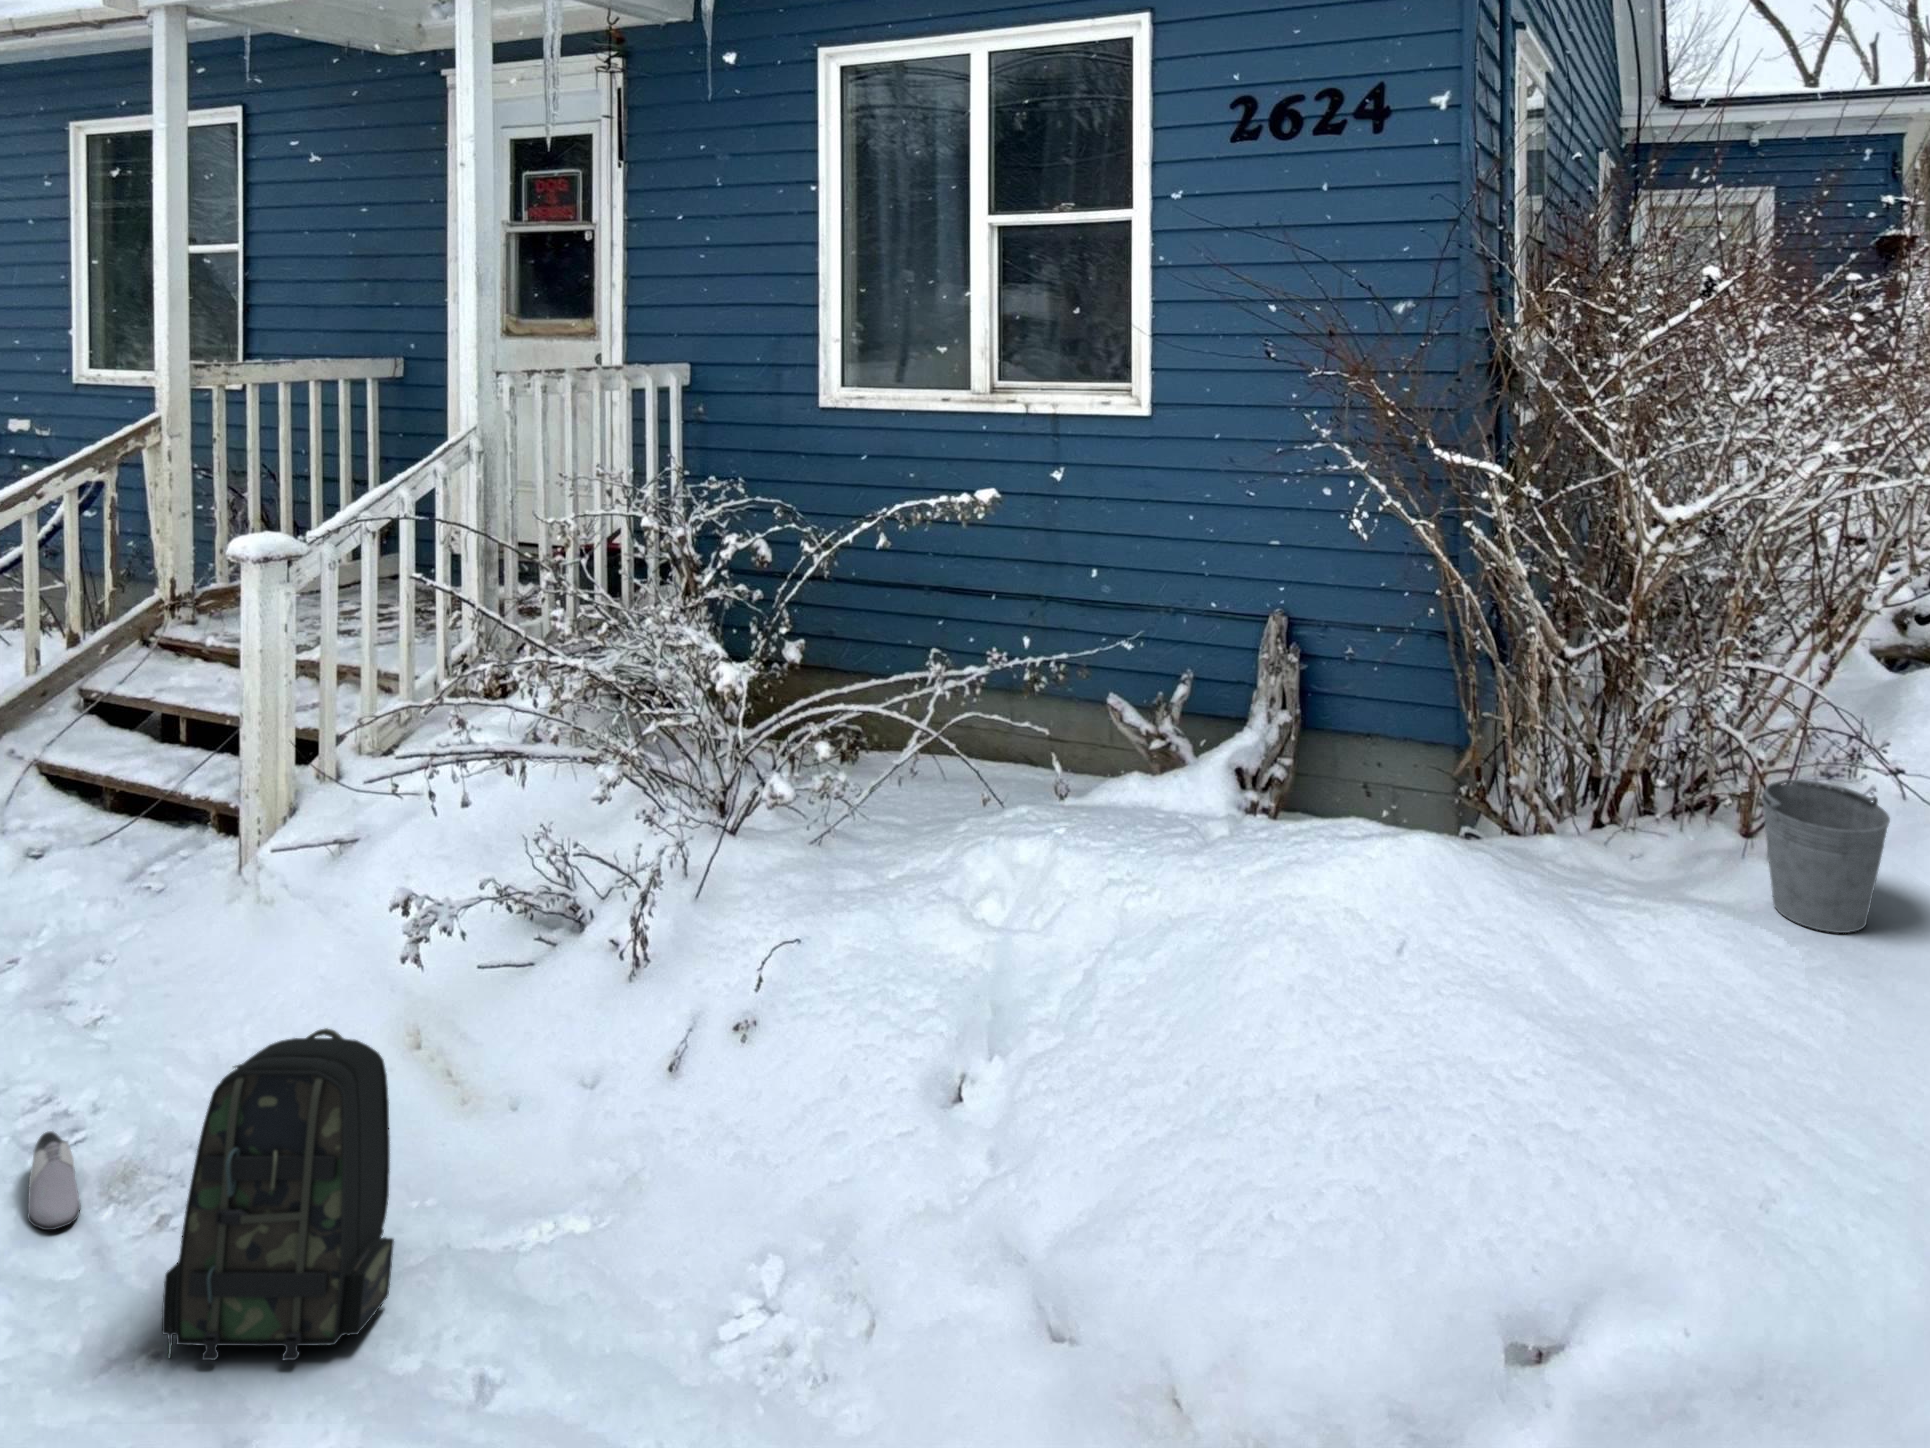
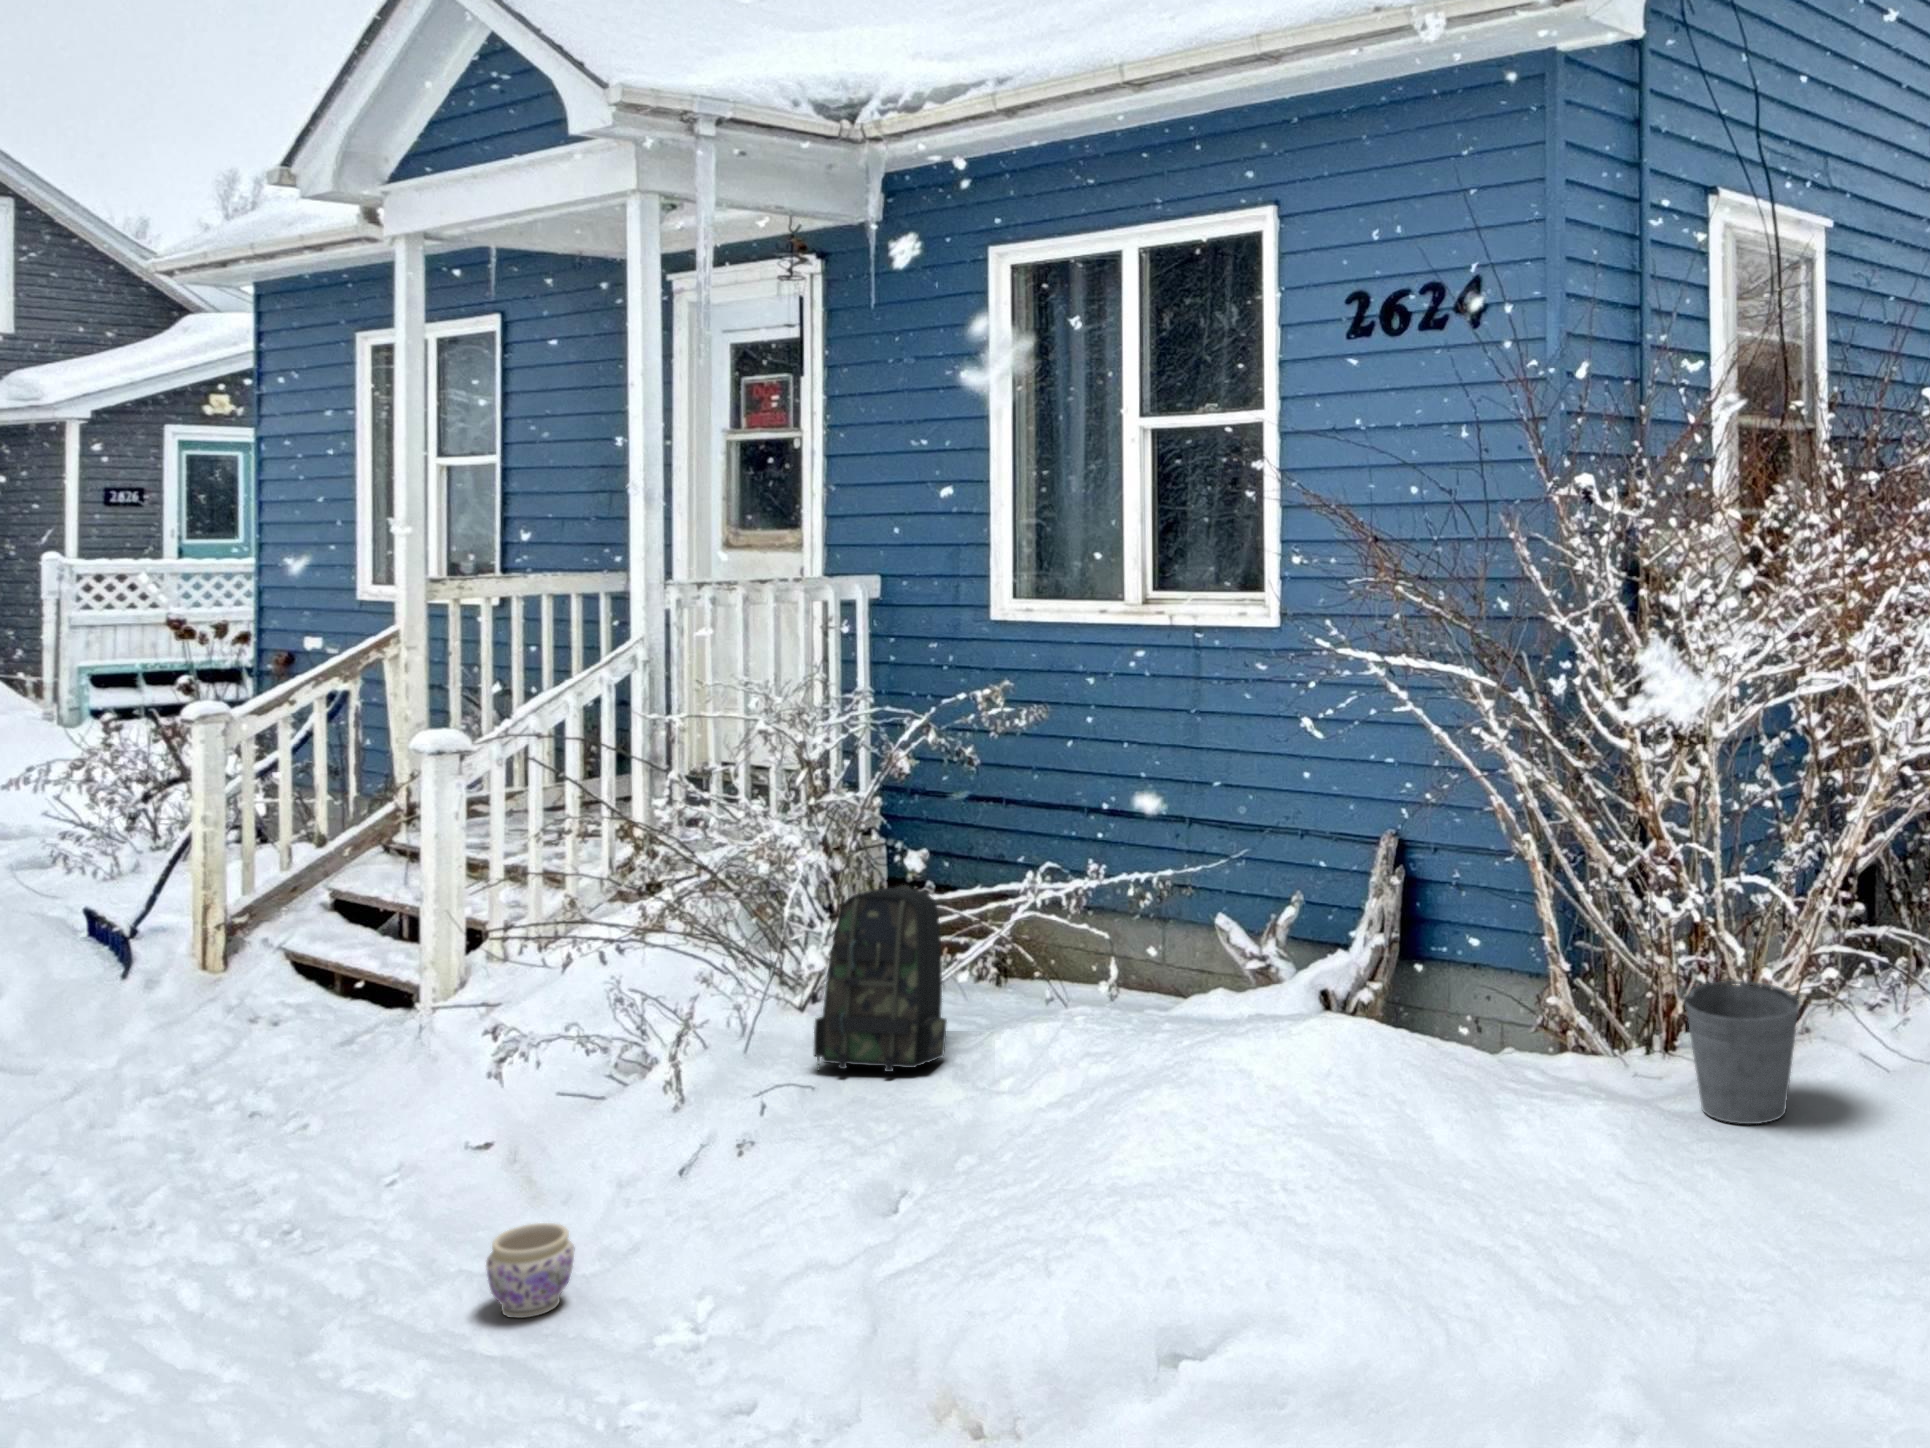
backpack: present [162,1028,394,1360] -> present [814,886,947,1072]
shoe: present [28,1131,80,1230] -> none [203,1177,239,1236]
planter: none [497,1198,613,1345] -> present [486,1223,574,1318]

